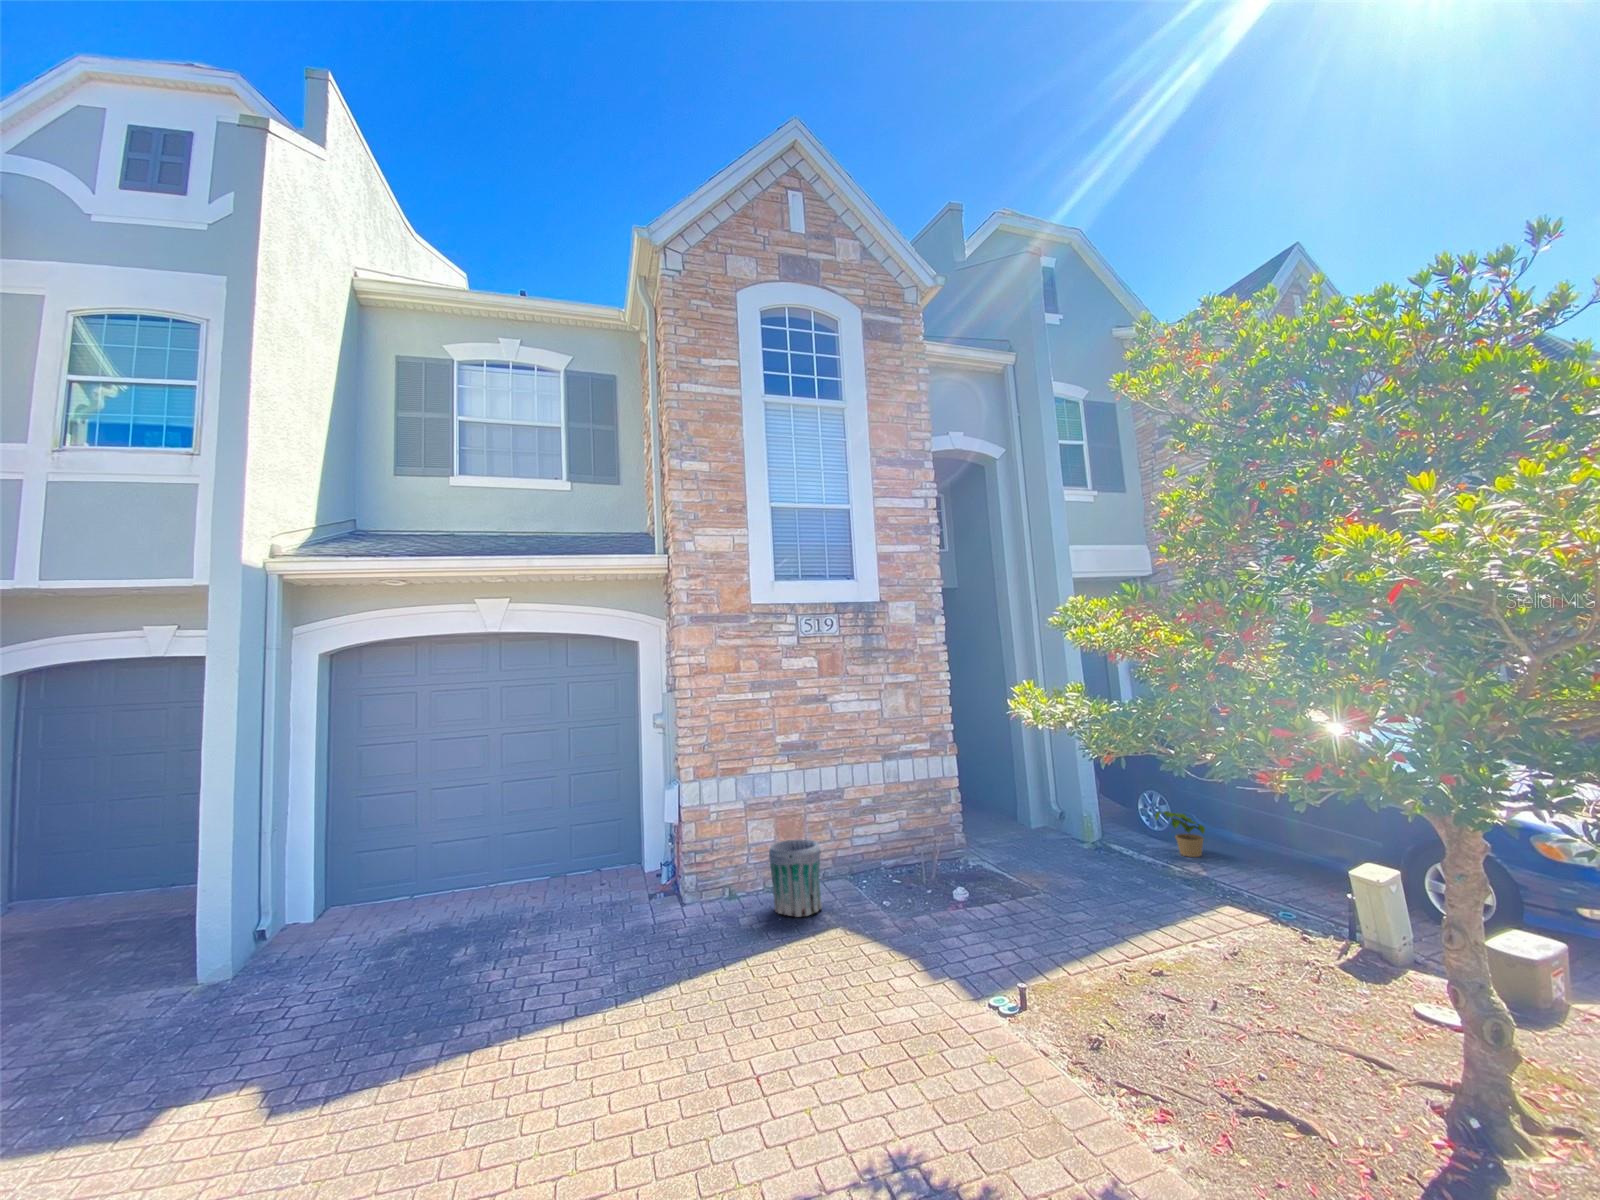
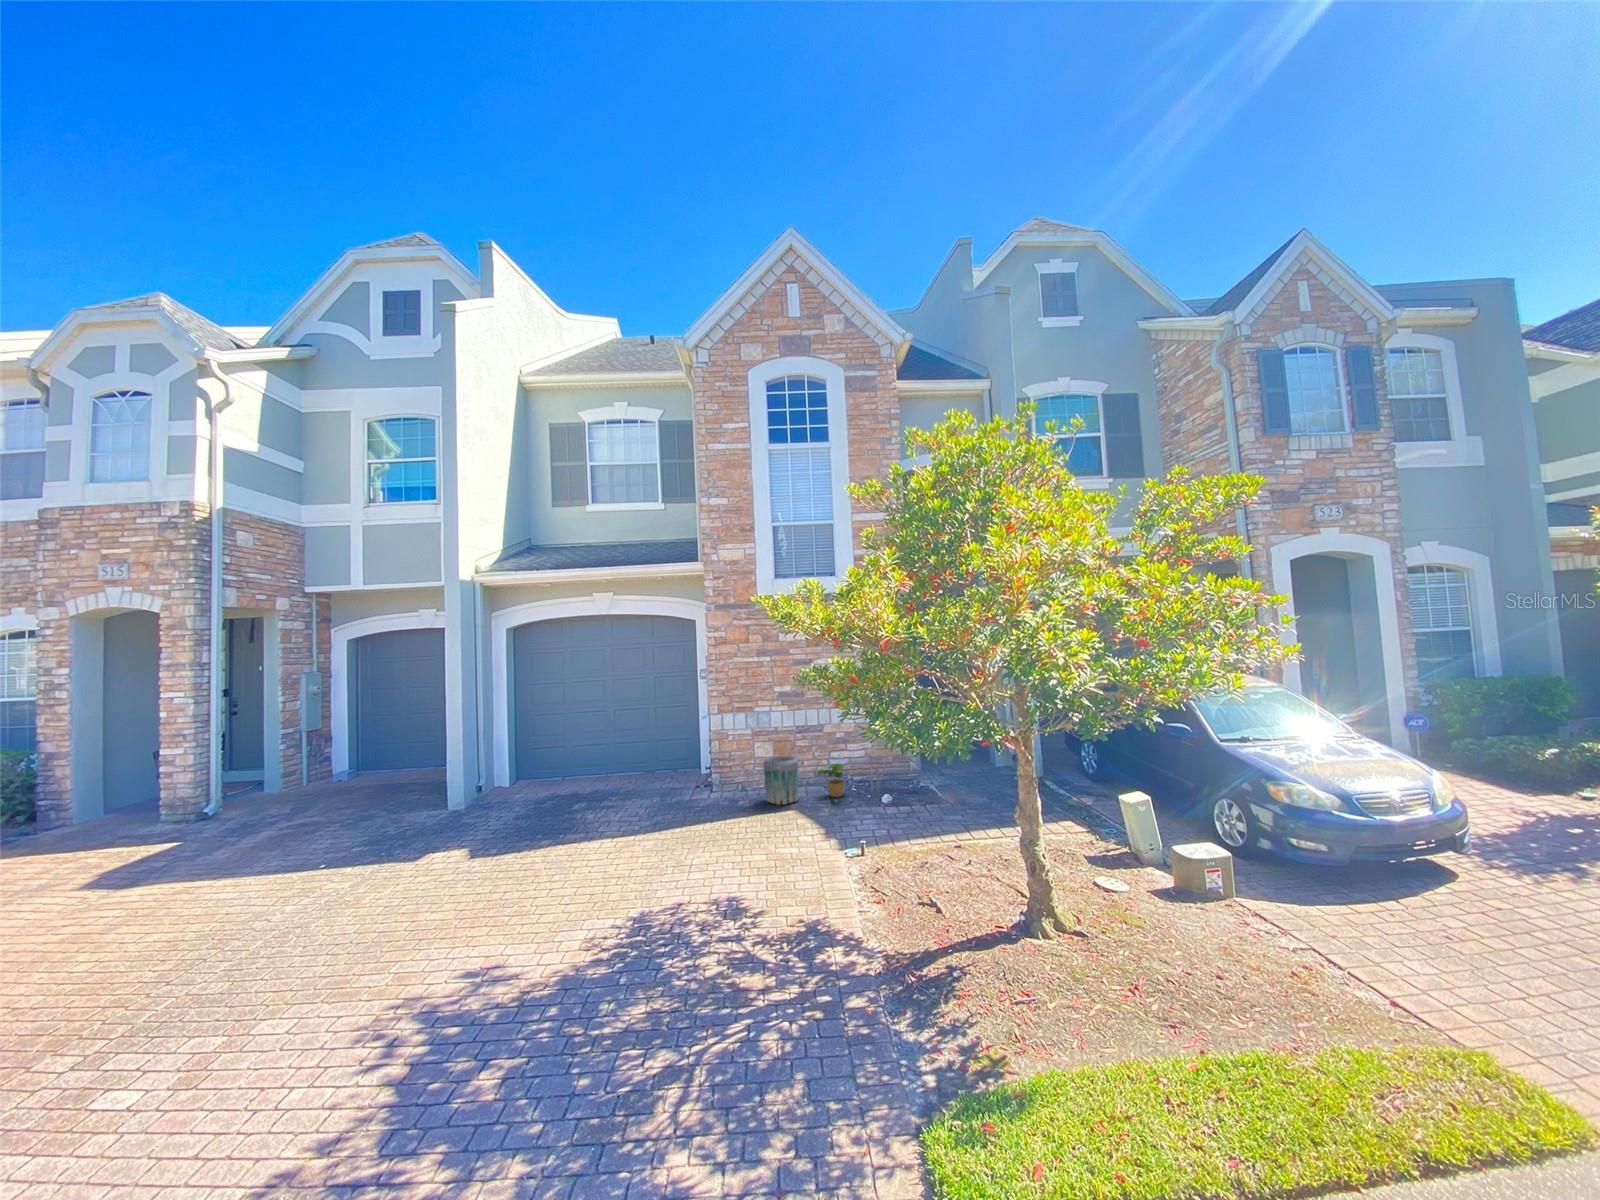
potted plant: present [1155,811,1205,857] -> present [818,764,845,797]

